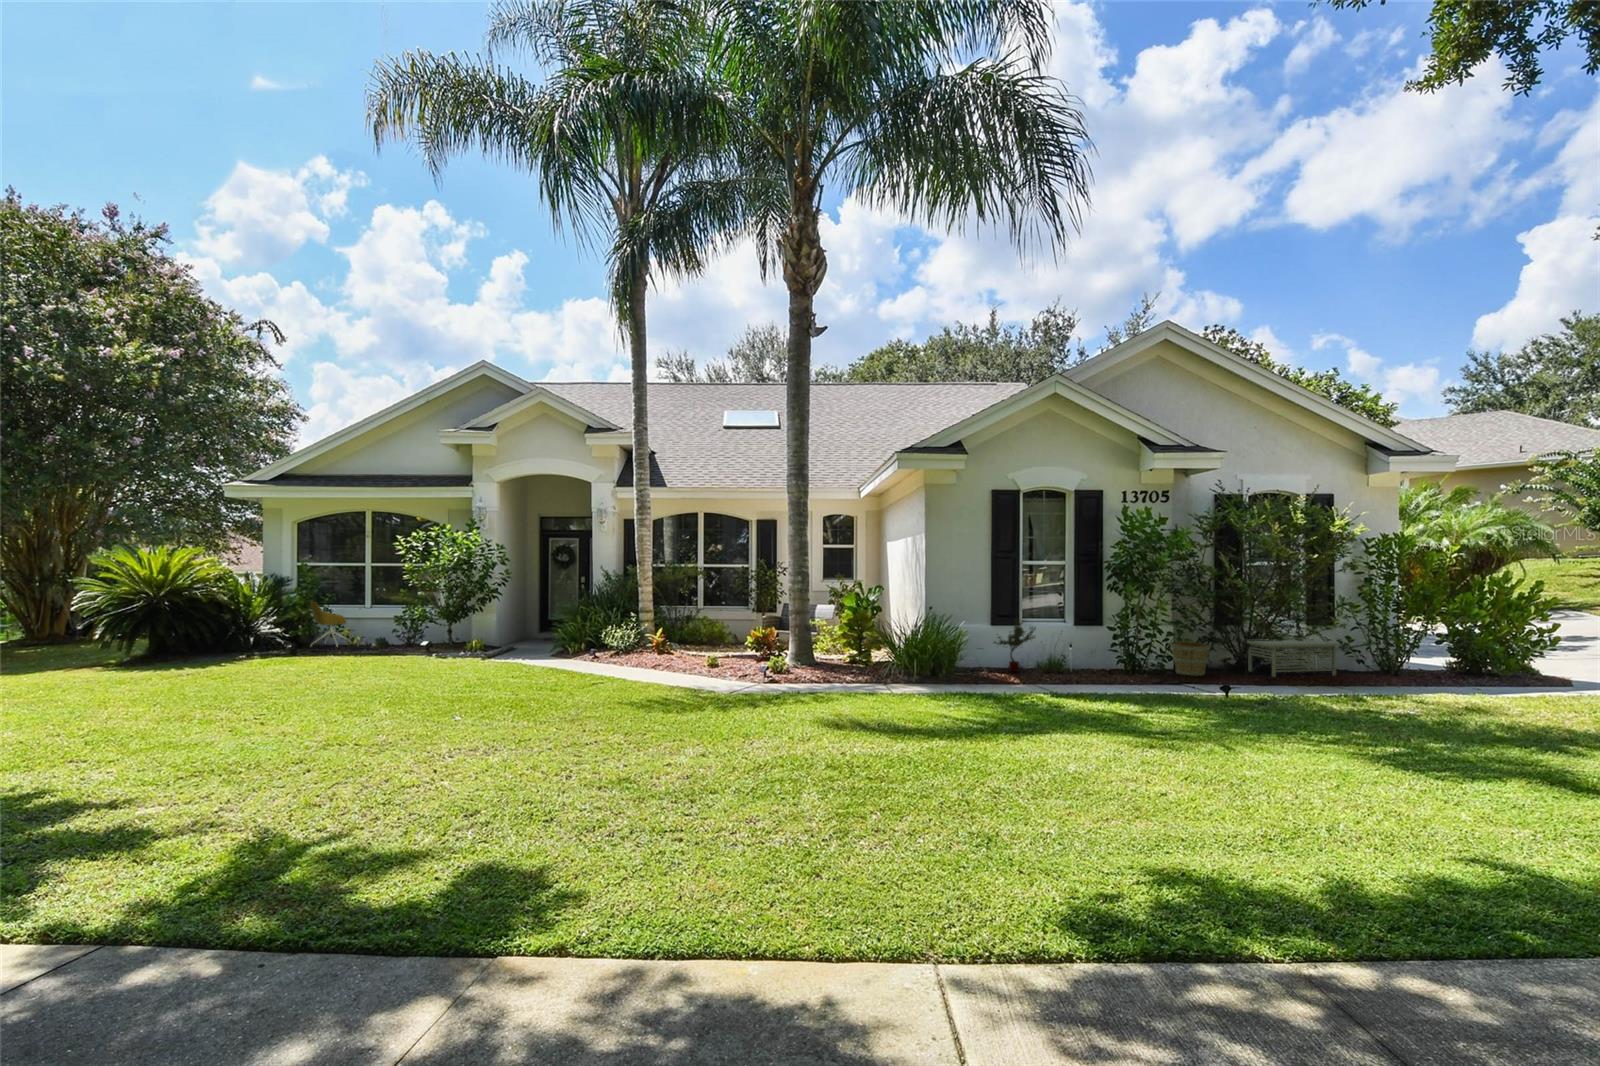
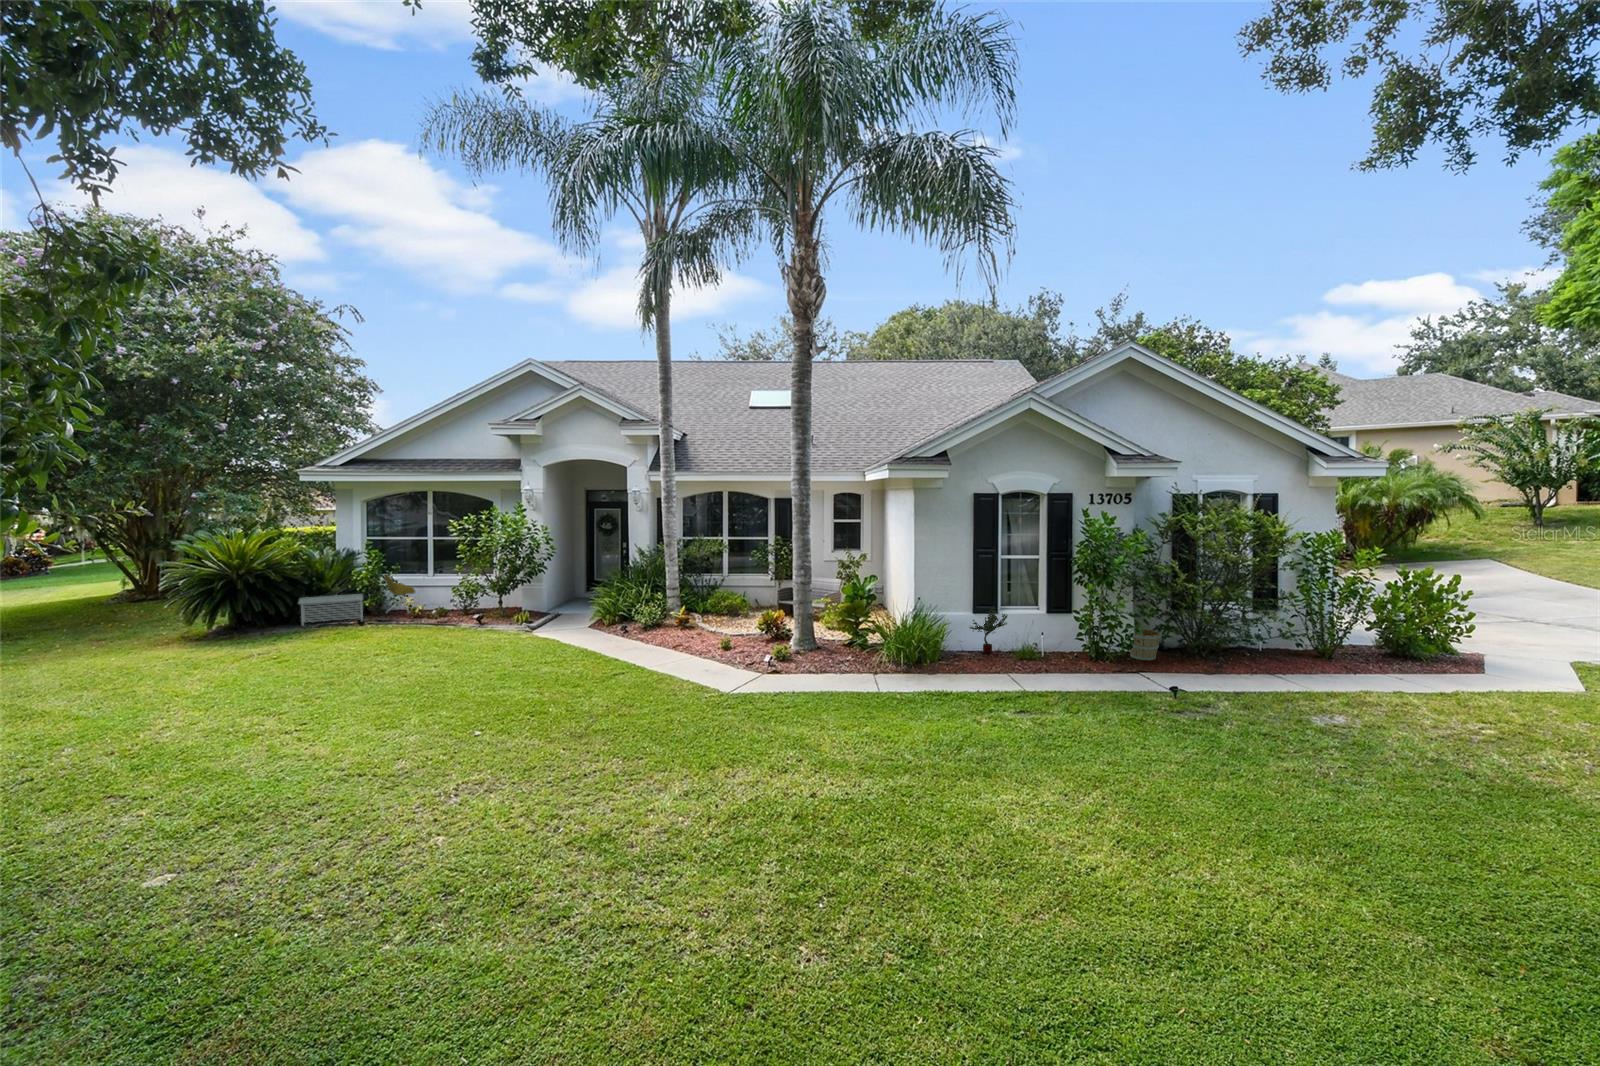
storage bench: present [1247,639,1338,677] -> present [298,594,363,625]

